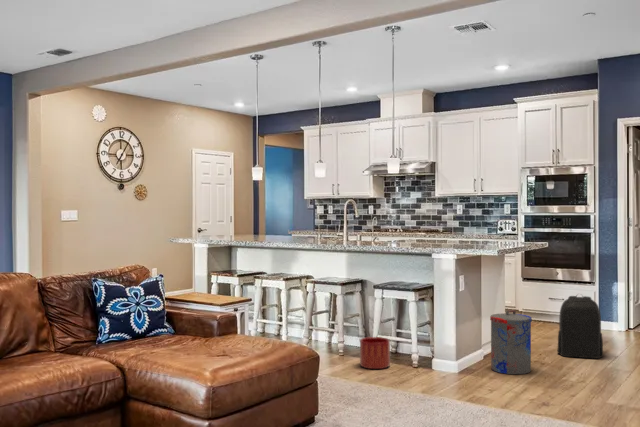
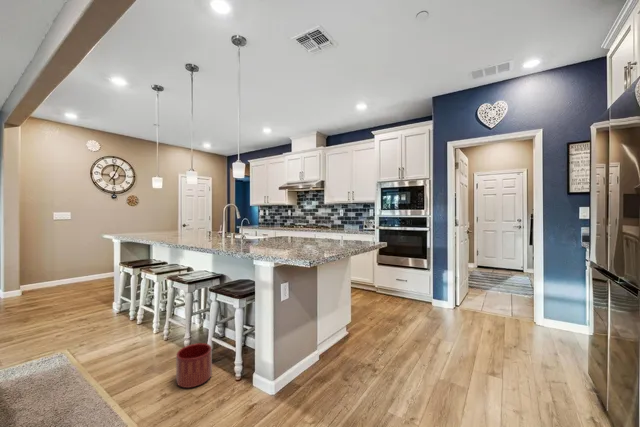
backpack: present [557,296,603,359] -> none [395,292,439,361]
trash can: present [490,310,532,374] -> none [315,321,360,404]

